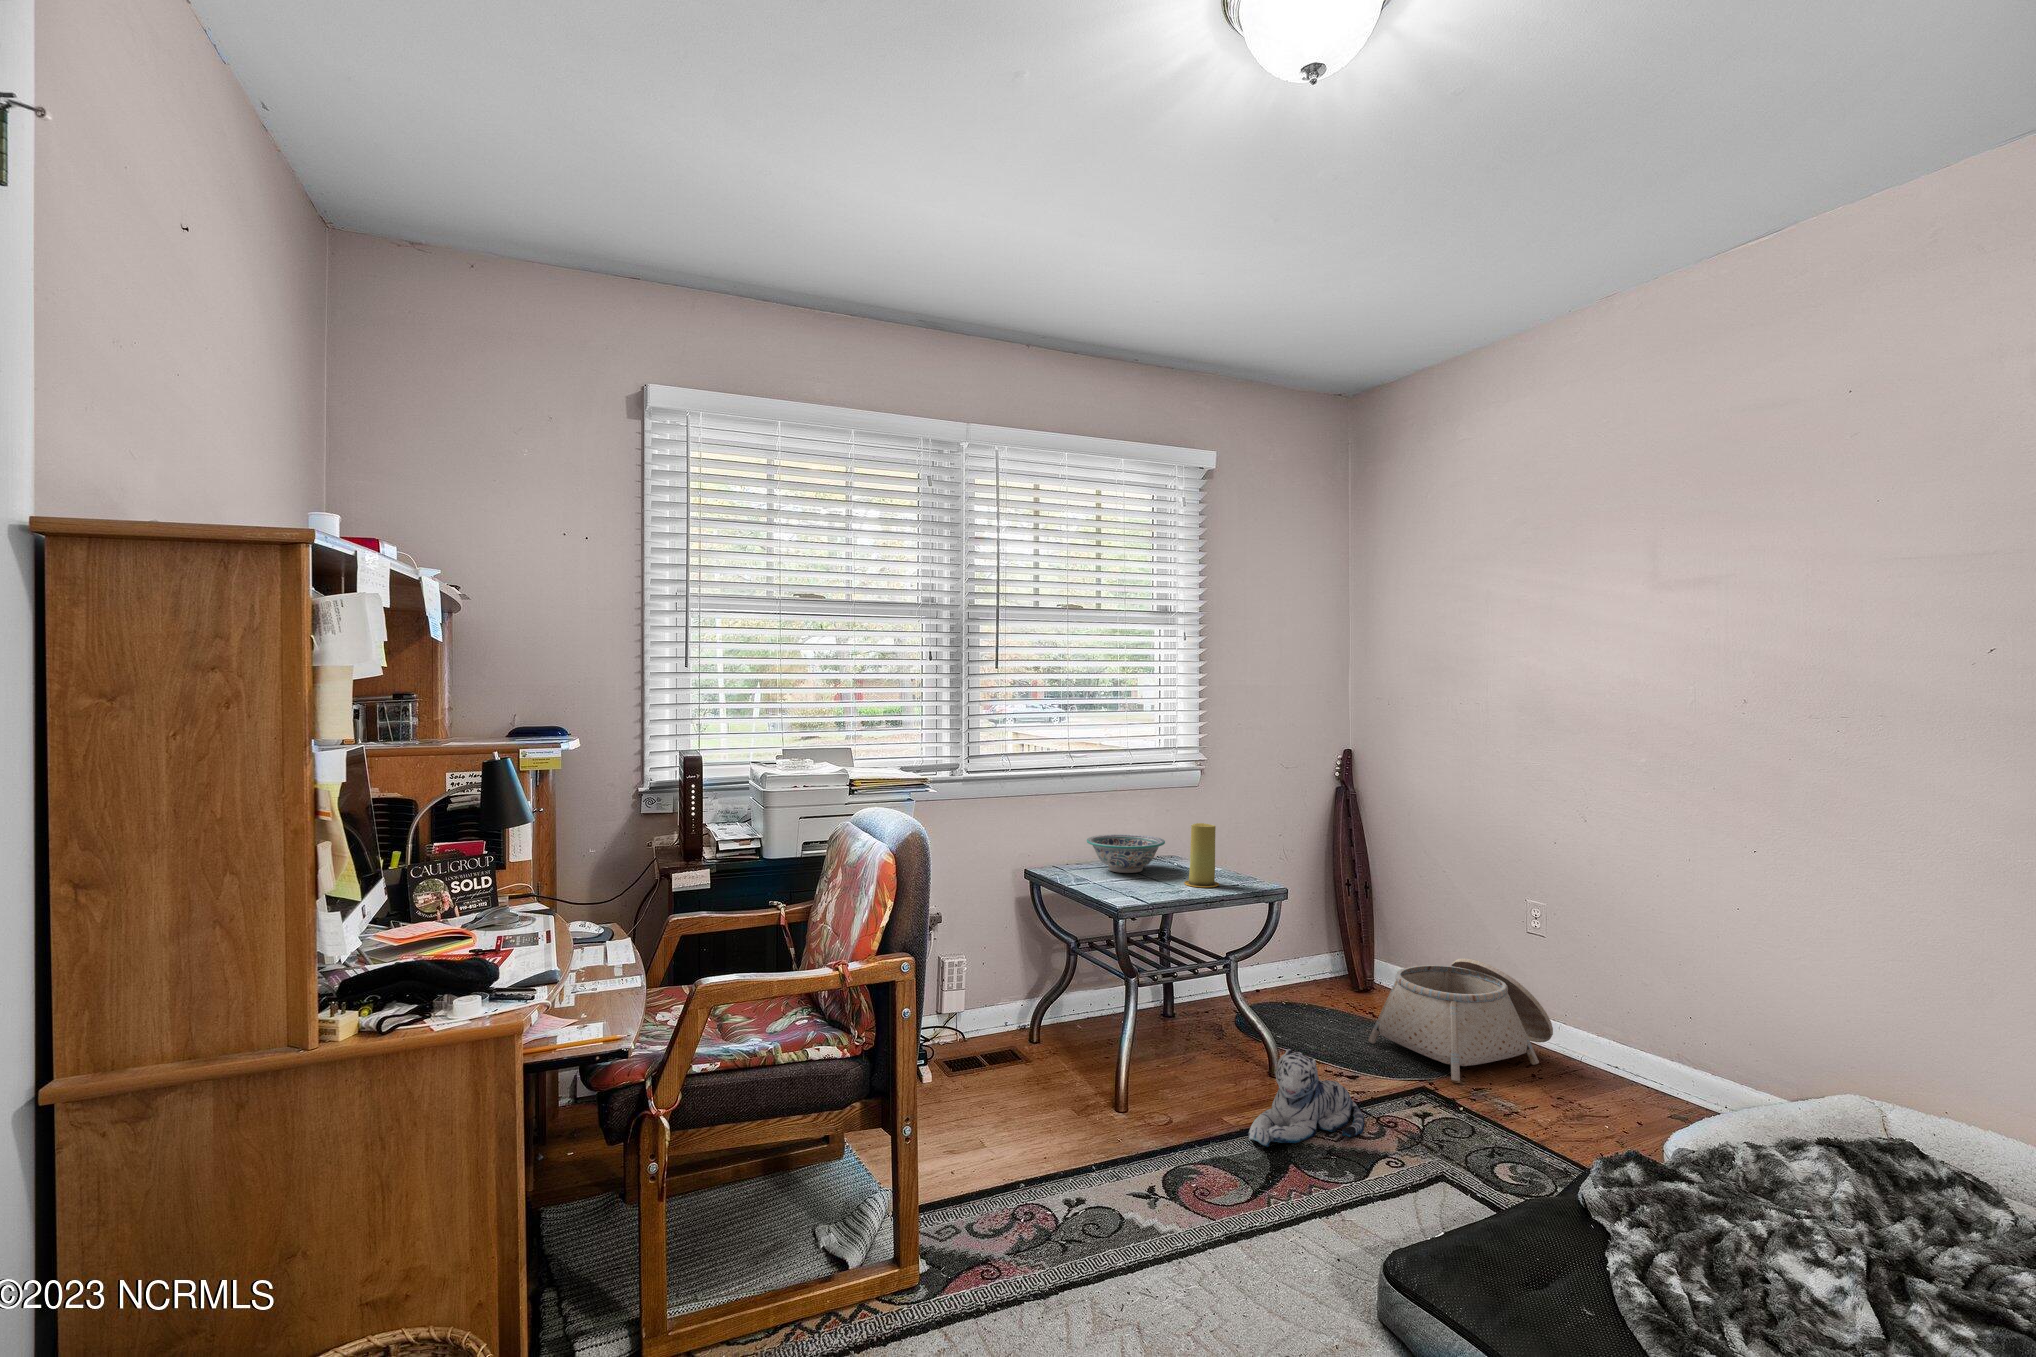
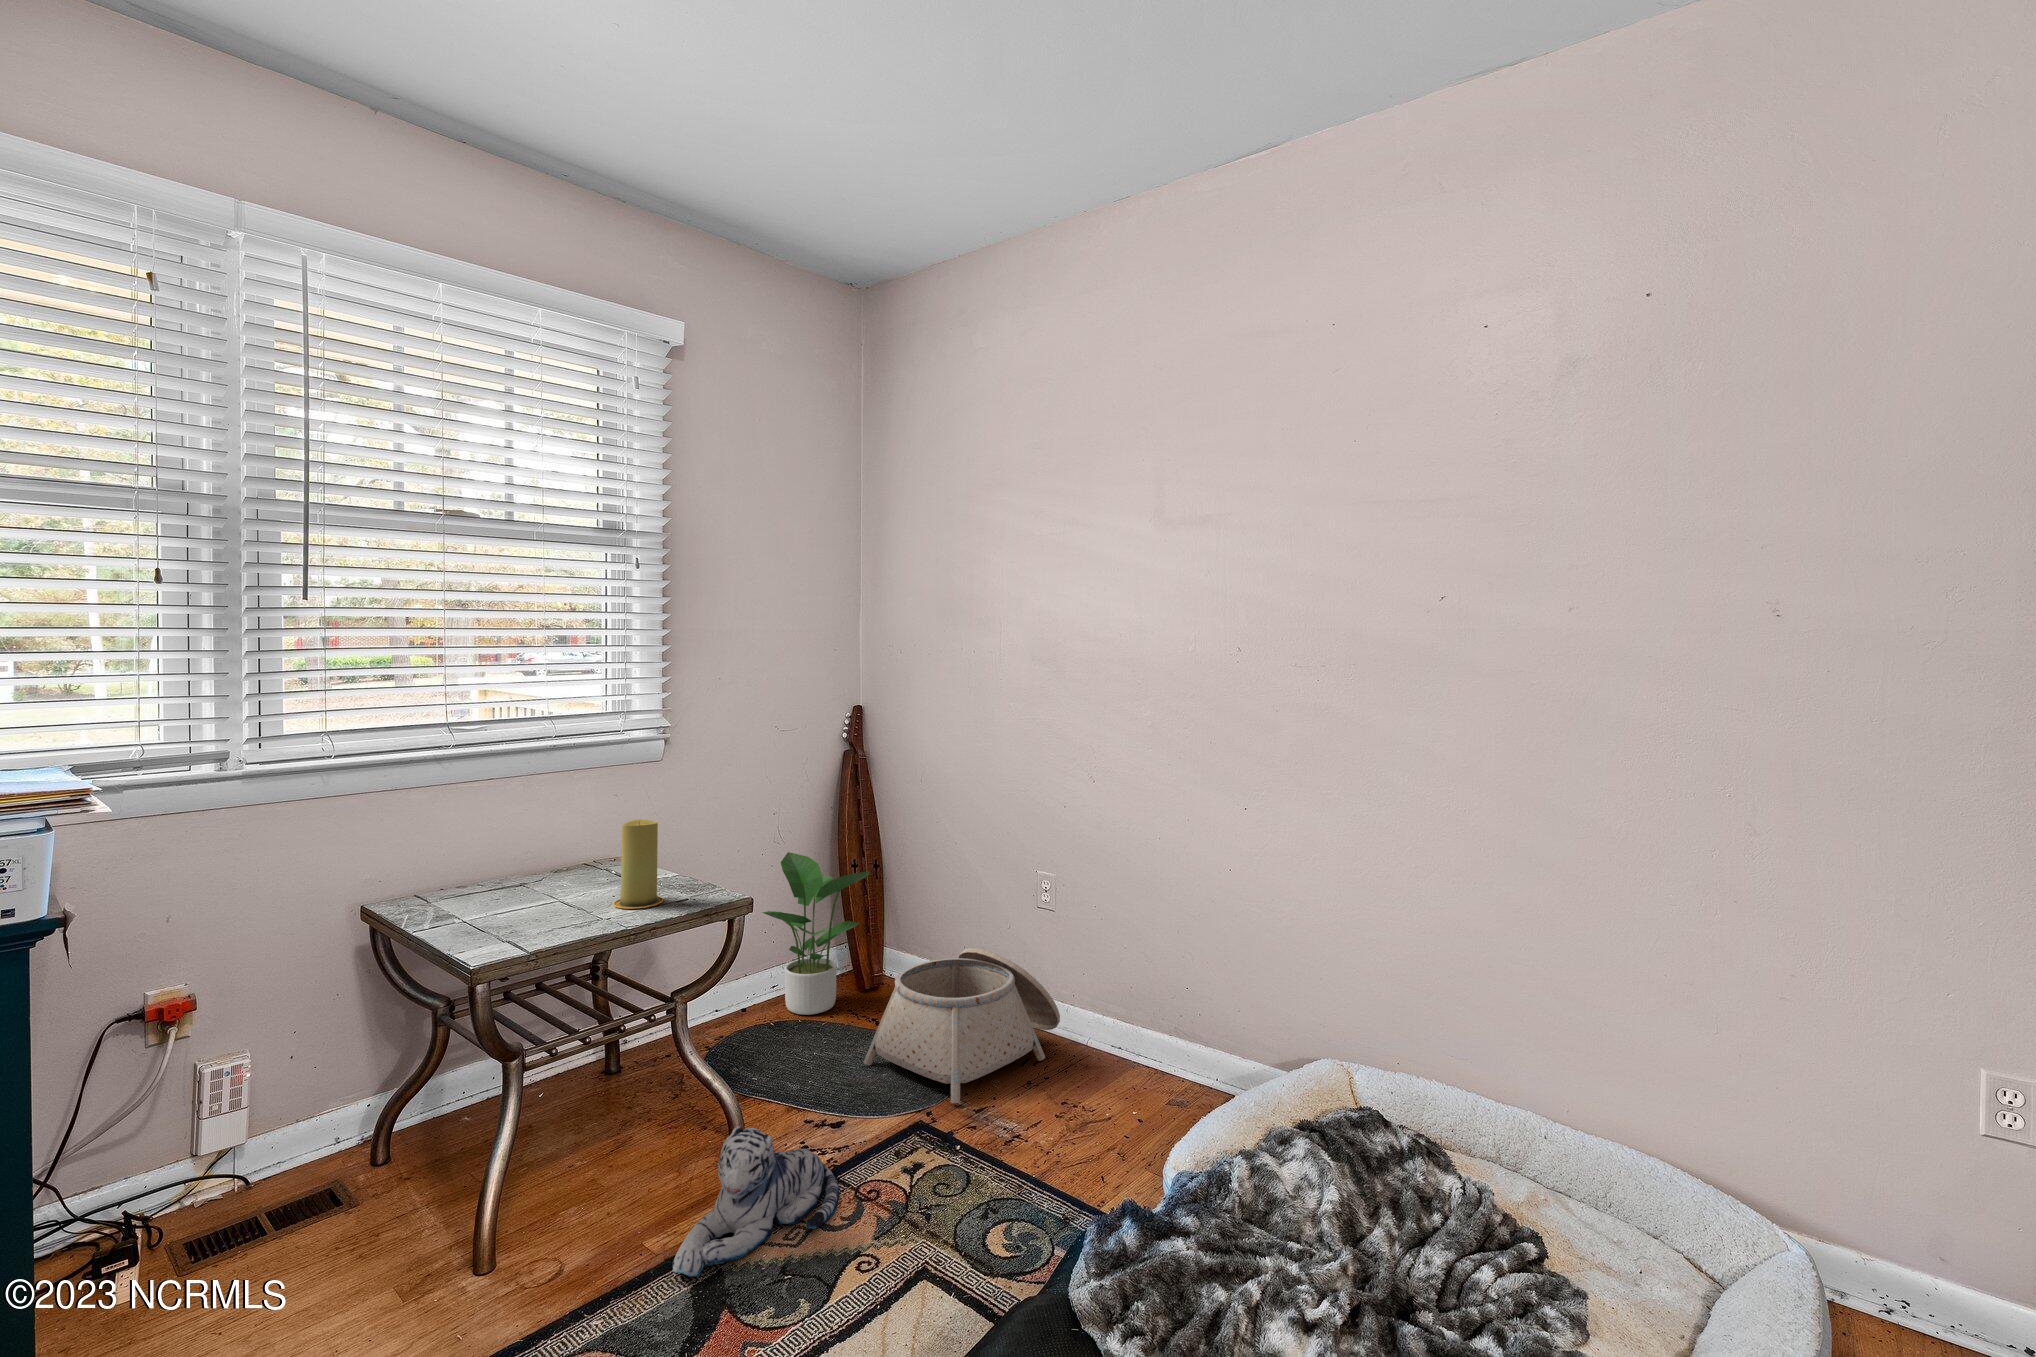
decorative bowl: present [1087,834,1165,873] -> none [471,837,594,895]
potted plant: none [1275,866,1368,1001] -> present [763,852,871,1015]

